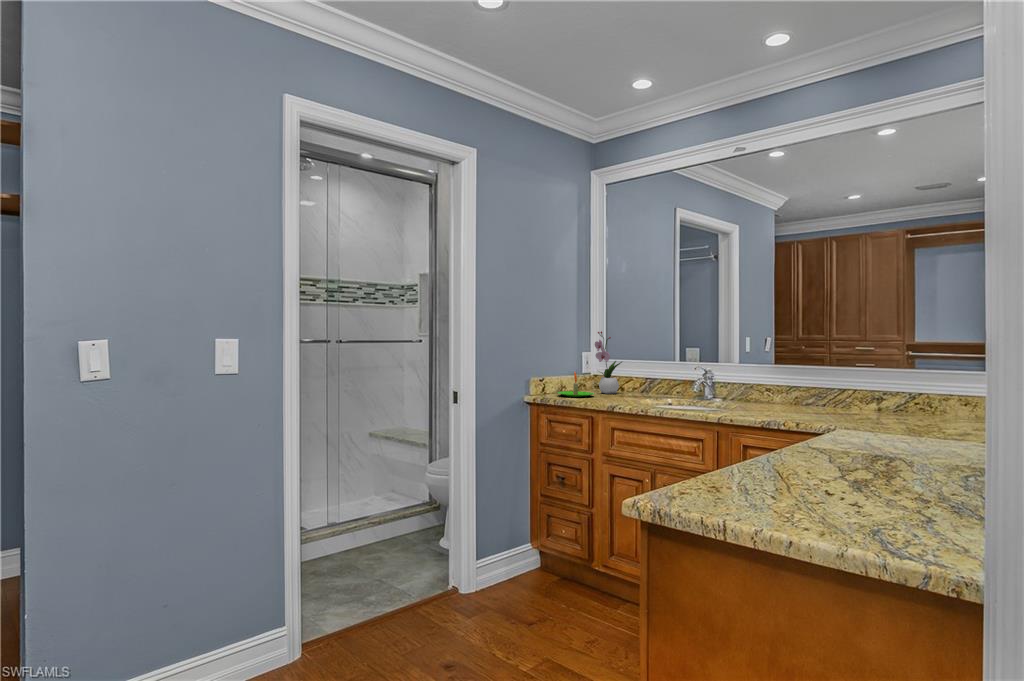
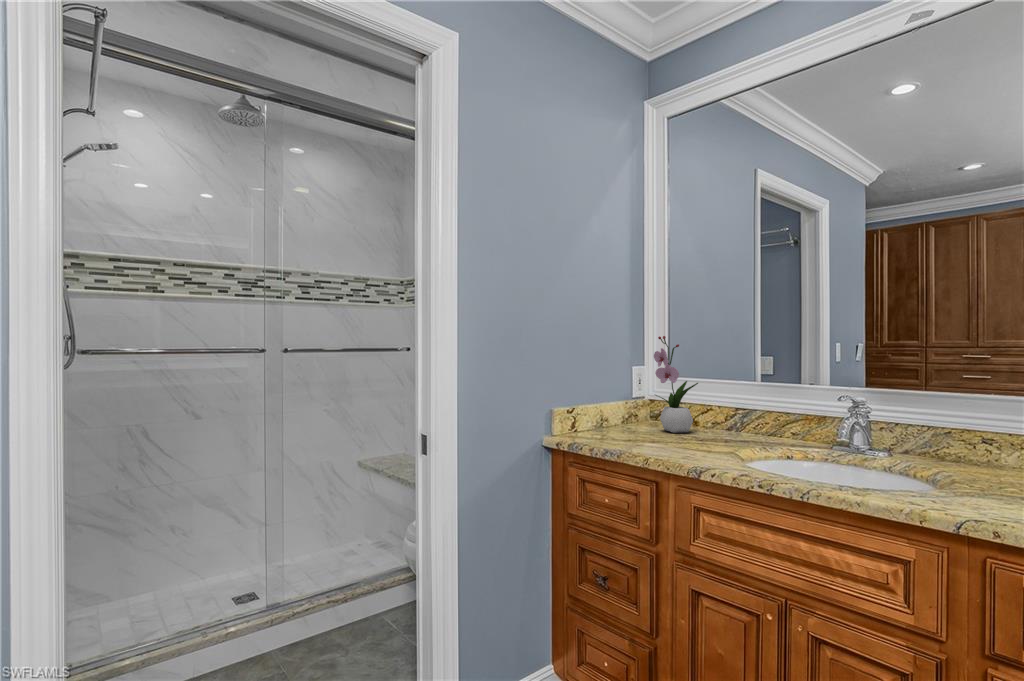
candle: present [557,372,594,397] -> none [596,400,656,442]

